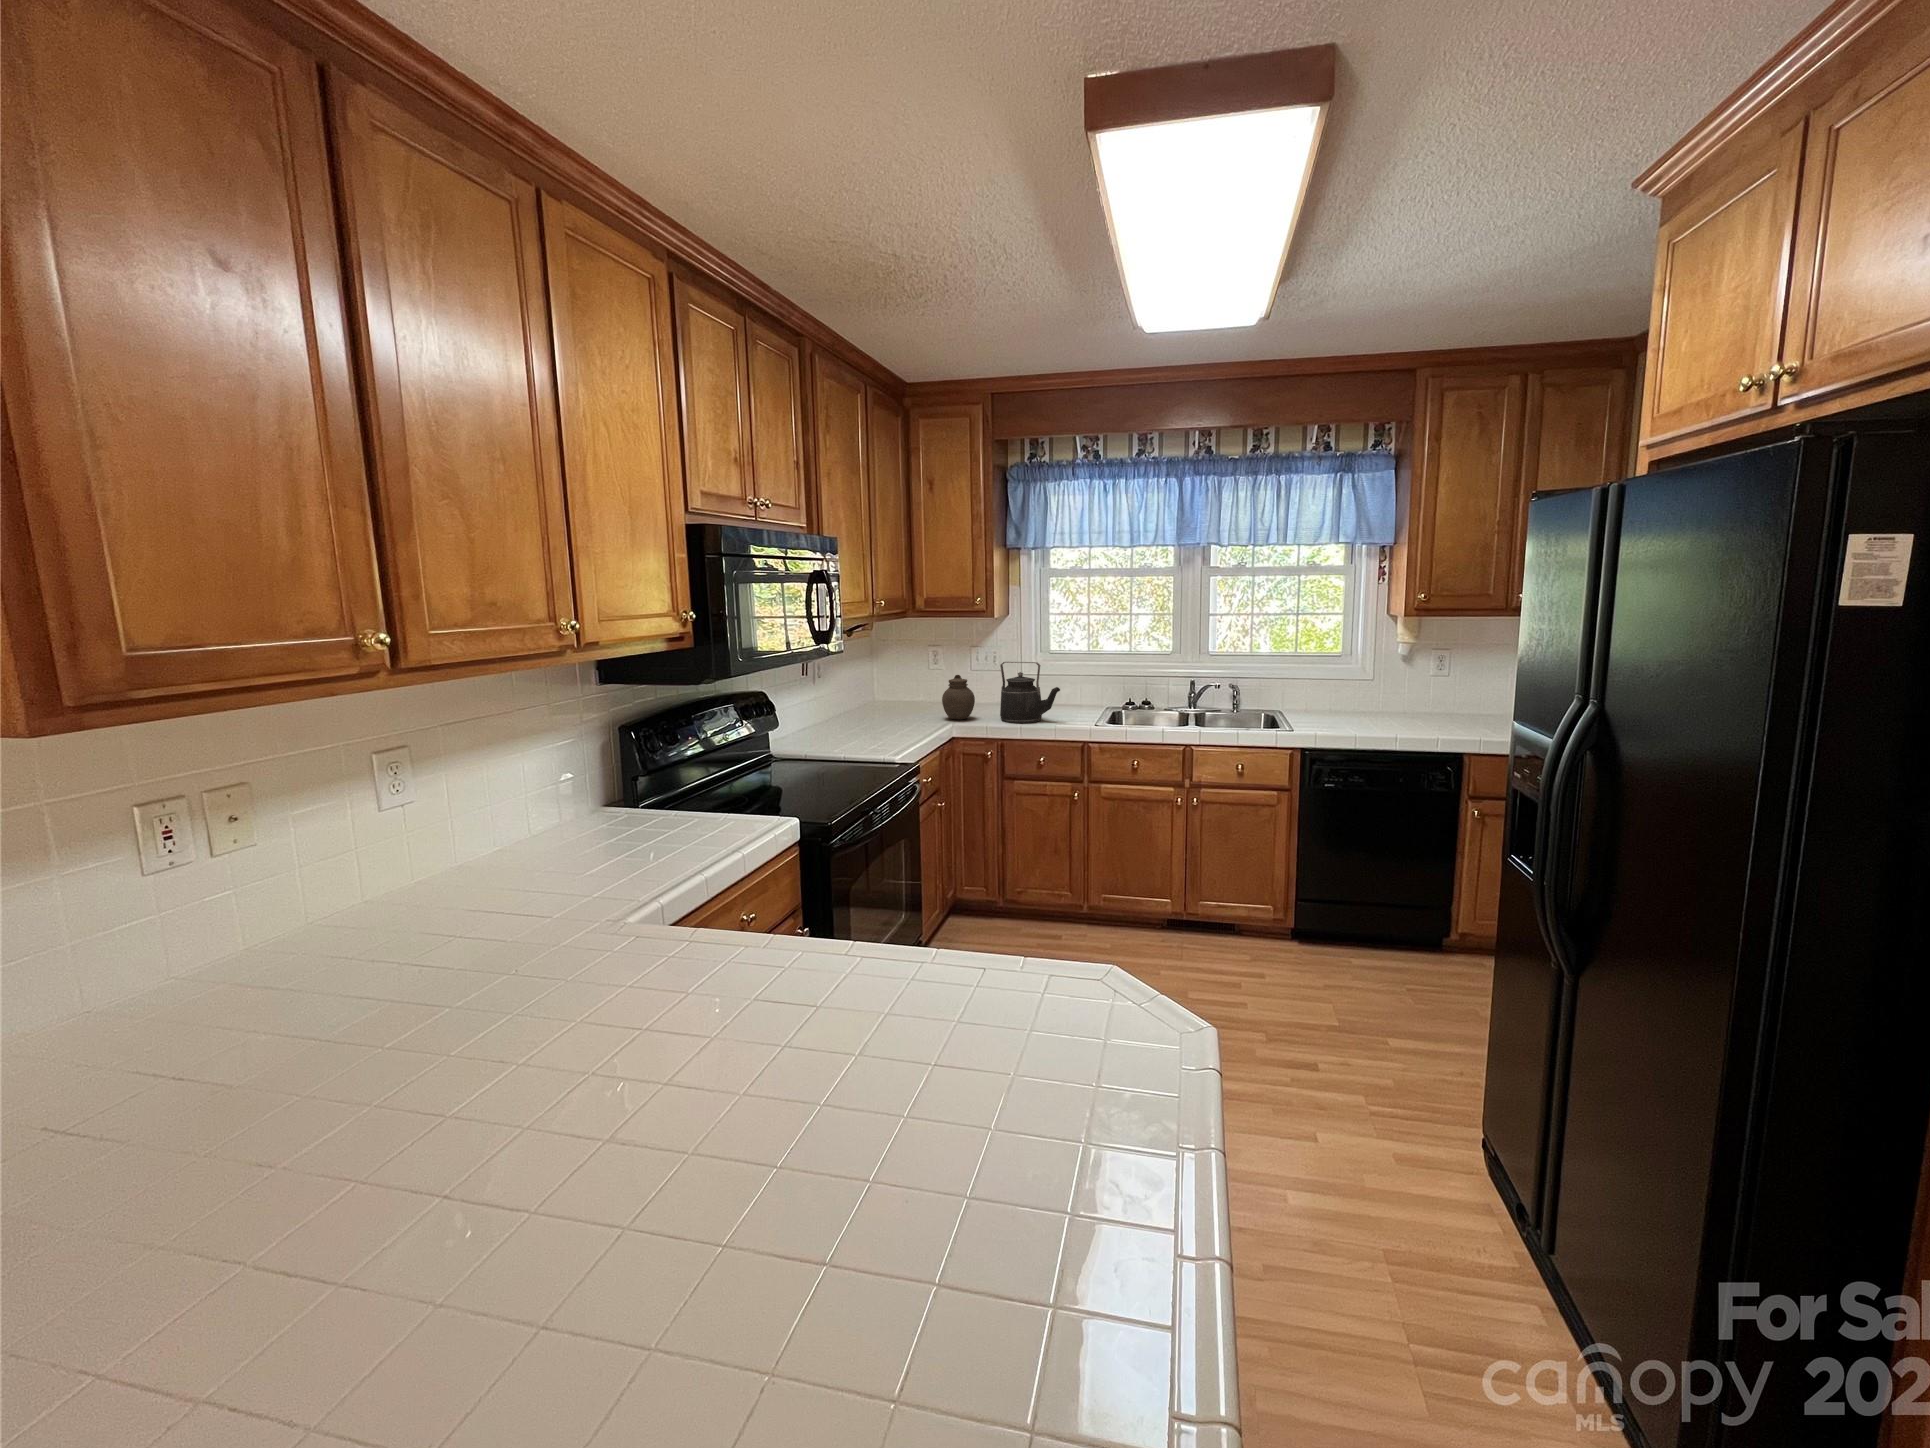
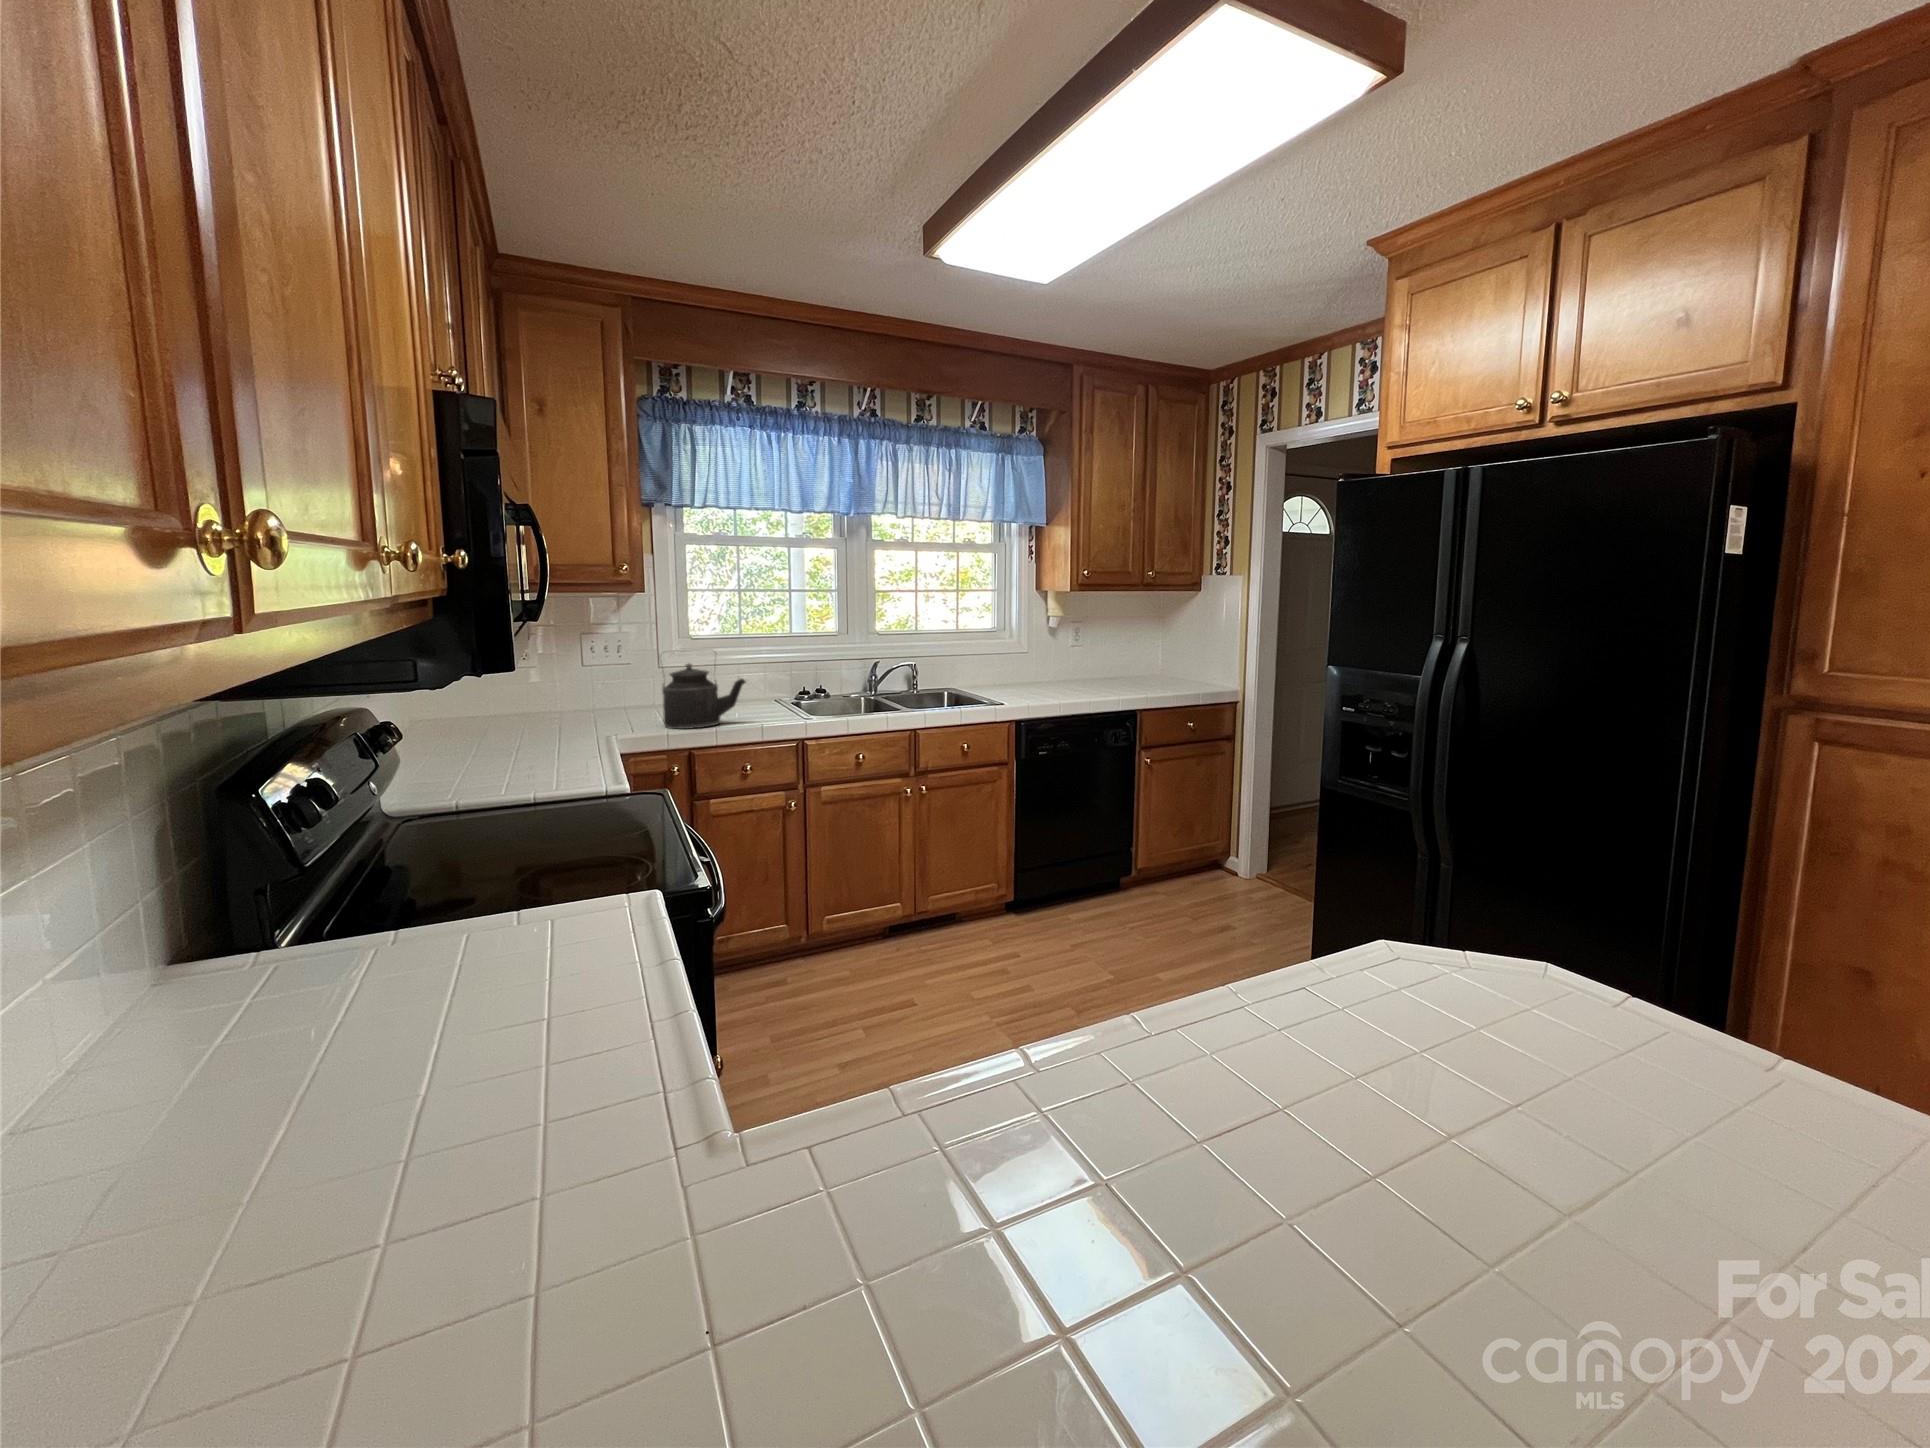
jar: present [942,675,975,720] -> none [576,672,627,734]

